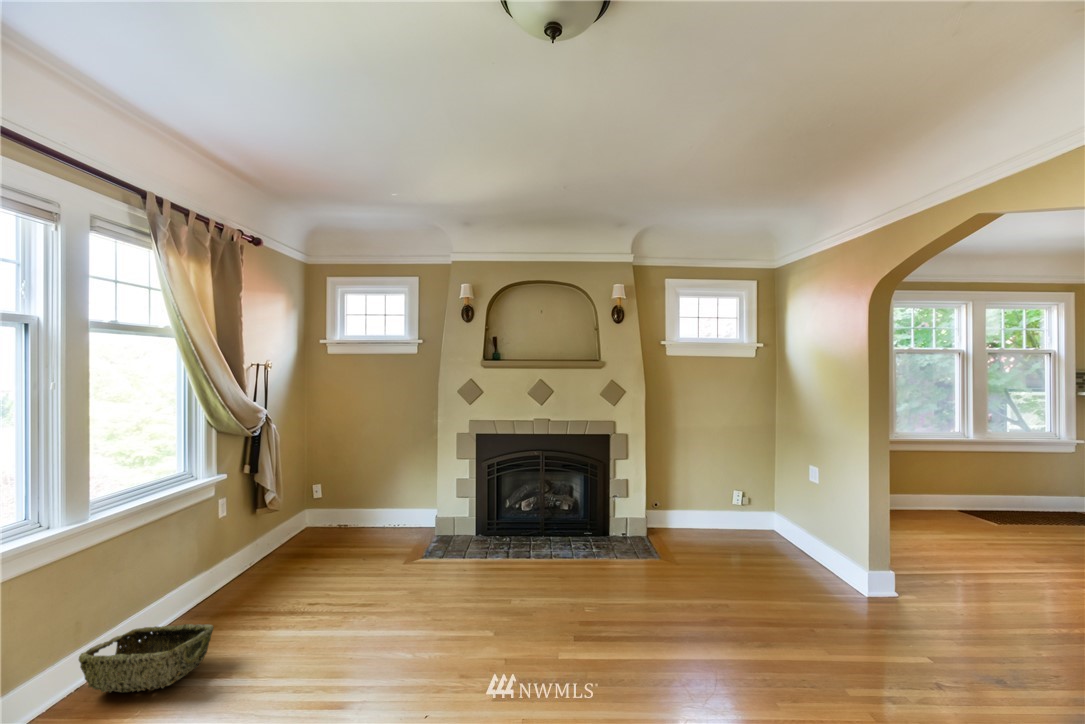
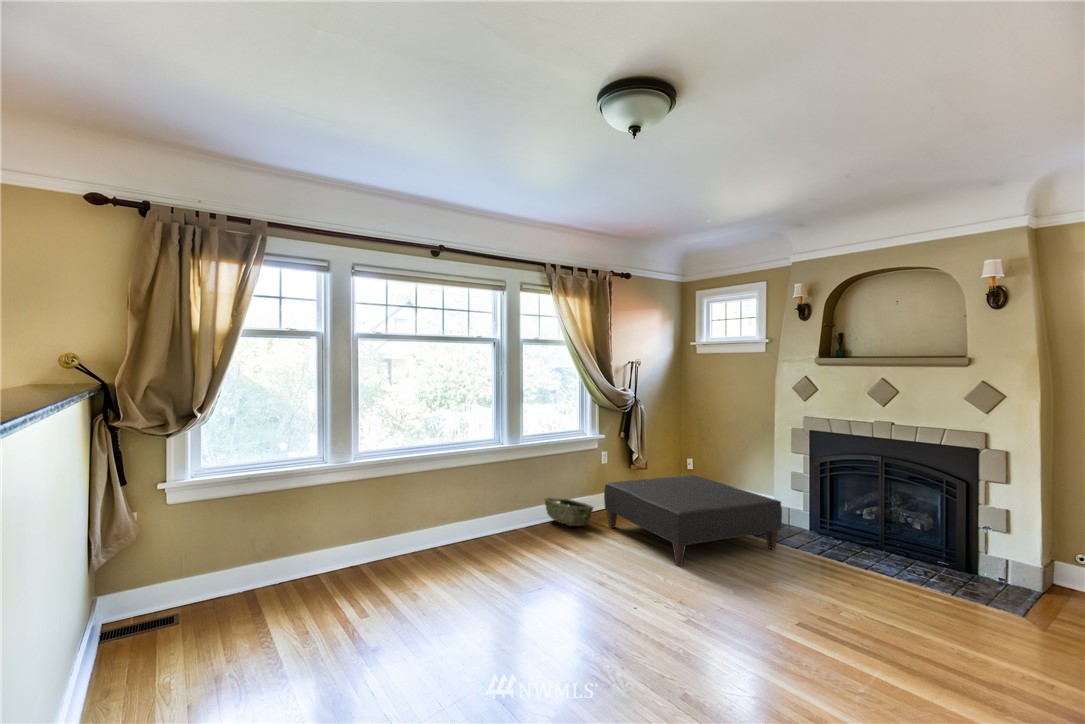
ottoman: none [233,512,483,669] -> present [604,475,782,566]

